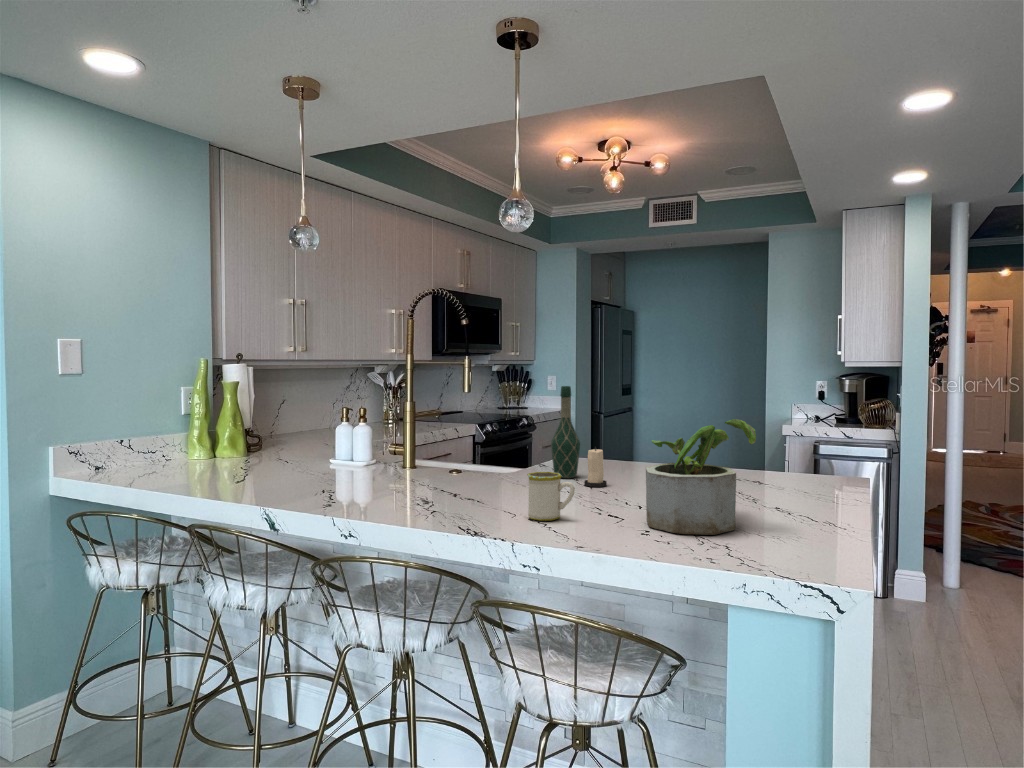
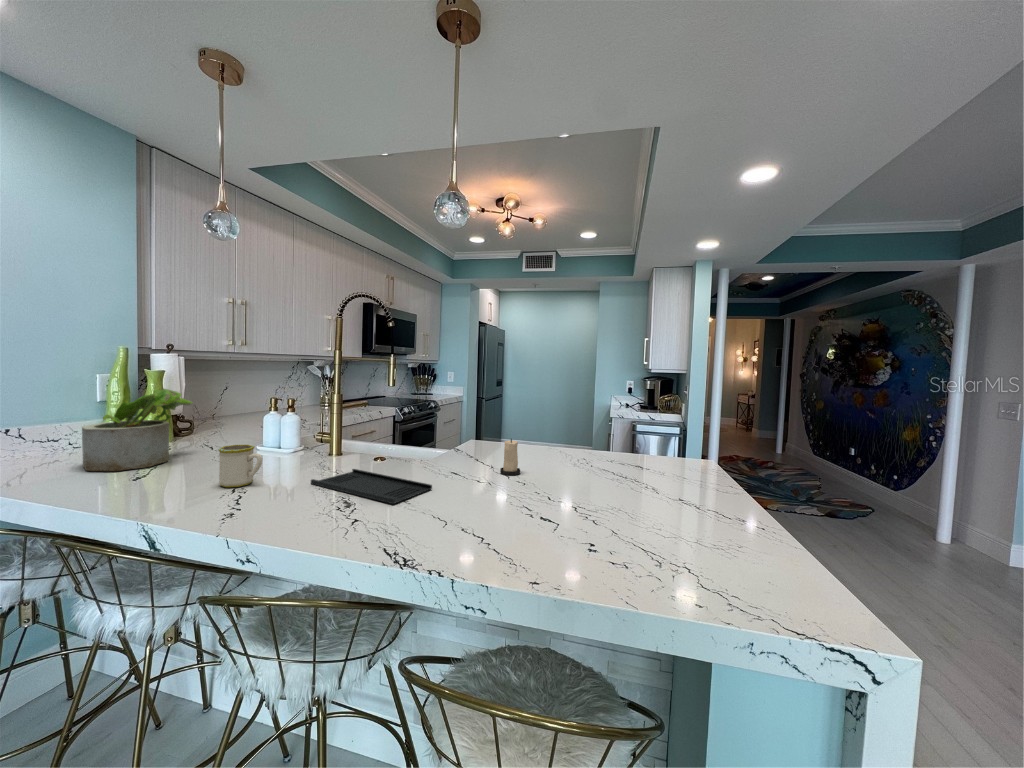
wine bottle: present [551,386,580,478] -> none [469,383,494,464]
potted plant: present [646,419,756,535] -> present [82,389,192,471]
mug: present [527,472,575,521] -> present [218,445,262,487]
tray: none [390,478,507,503] -> present [311,469,432,504]

